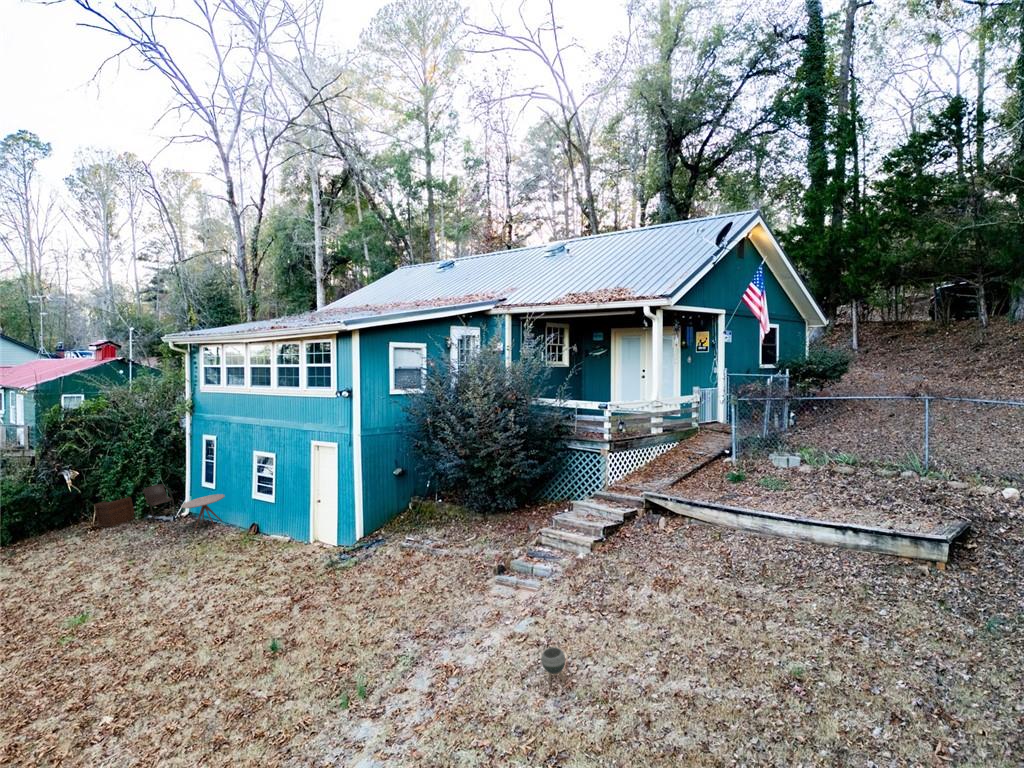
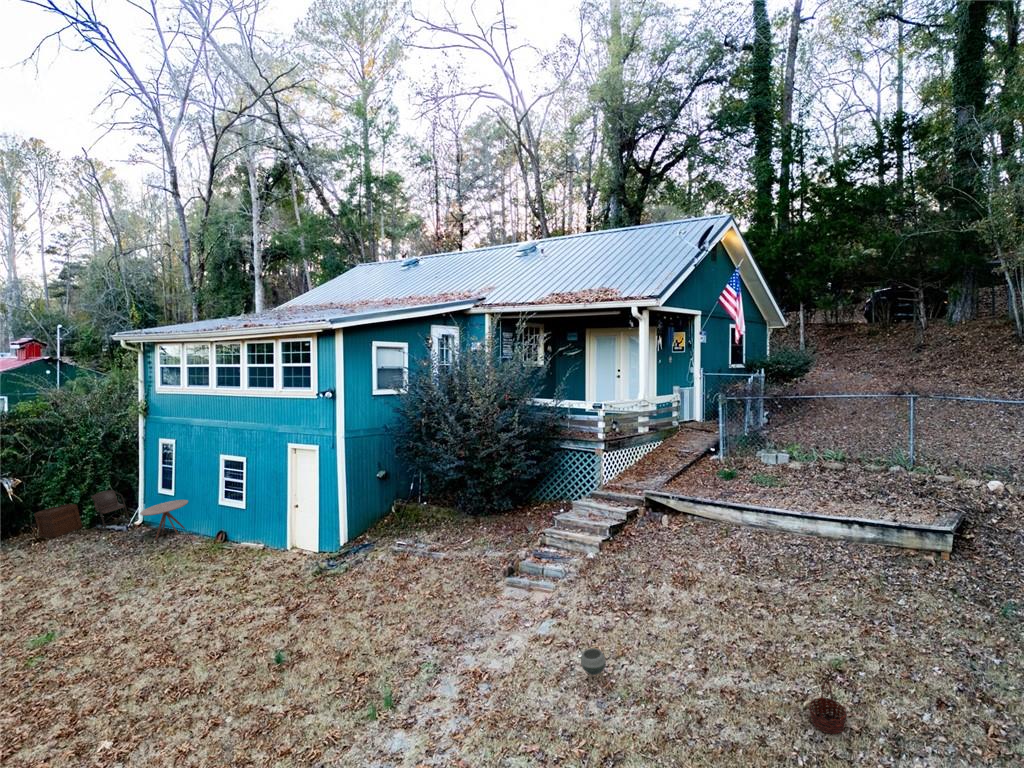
basket: none [758,690,797,746] -> present [809,680,847,734]

